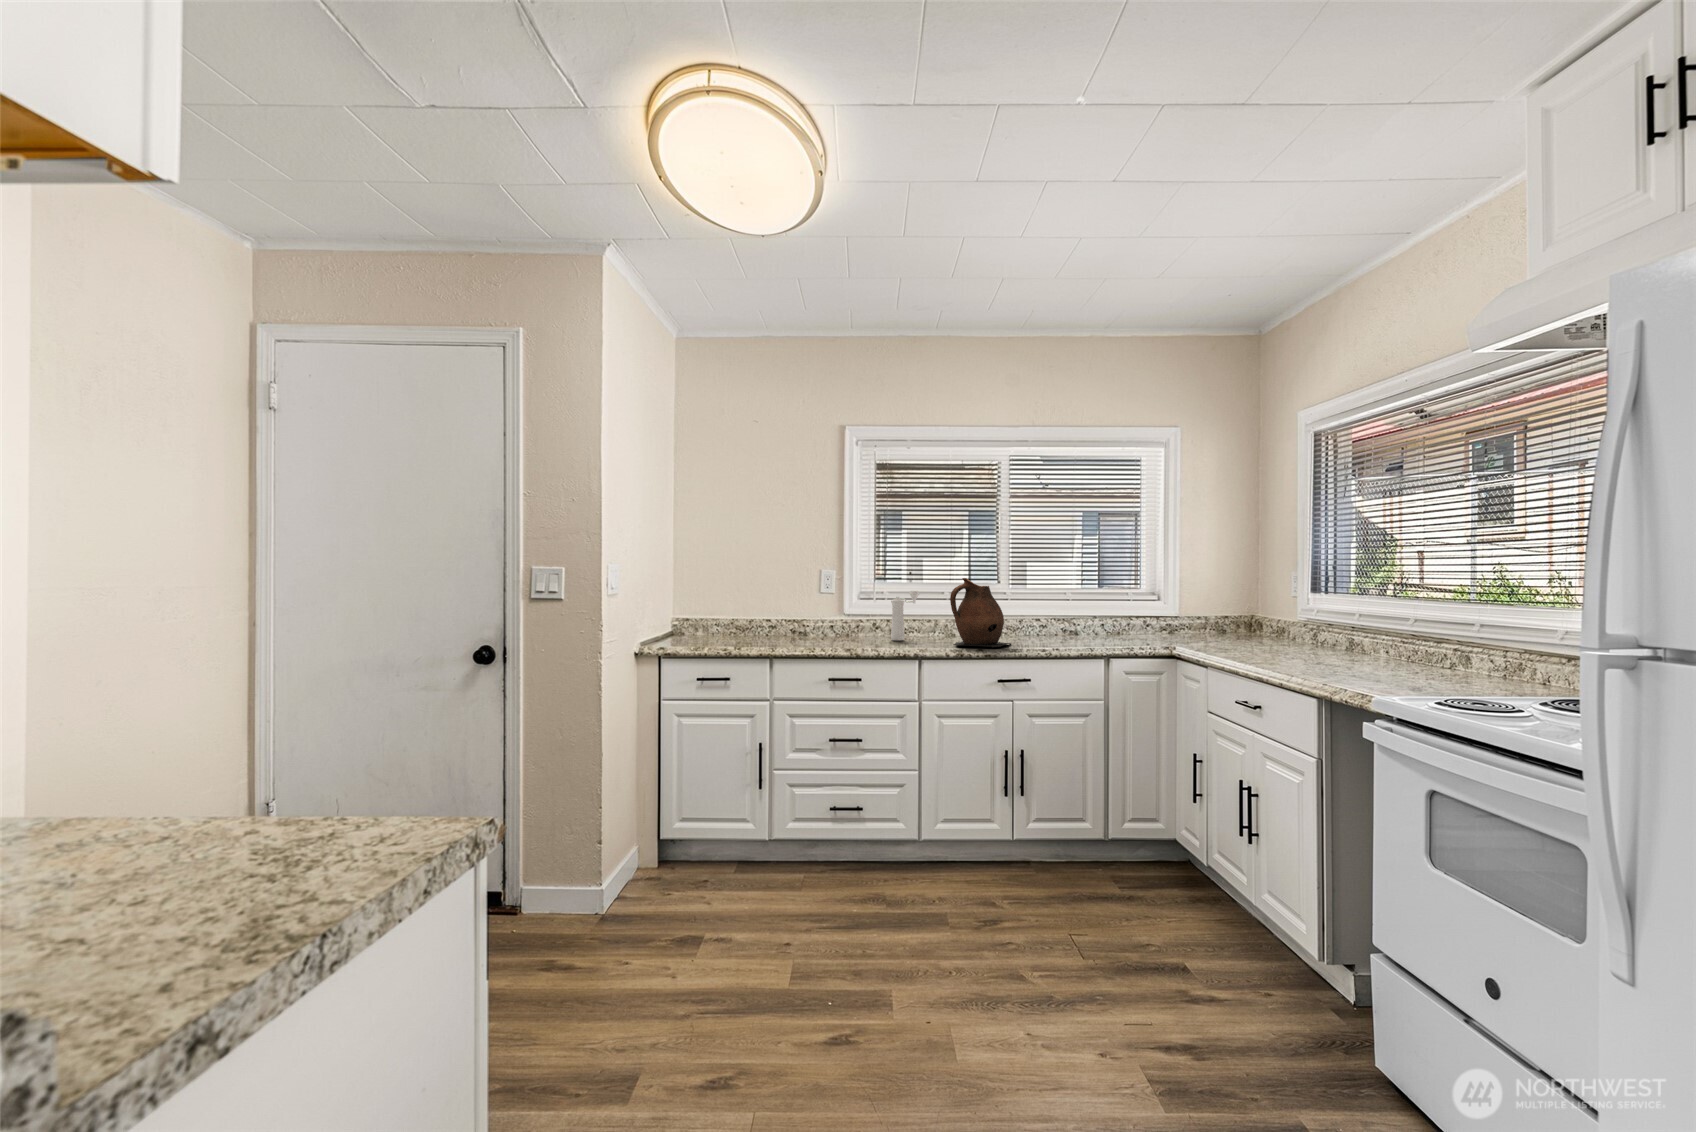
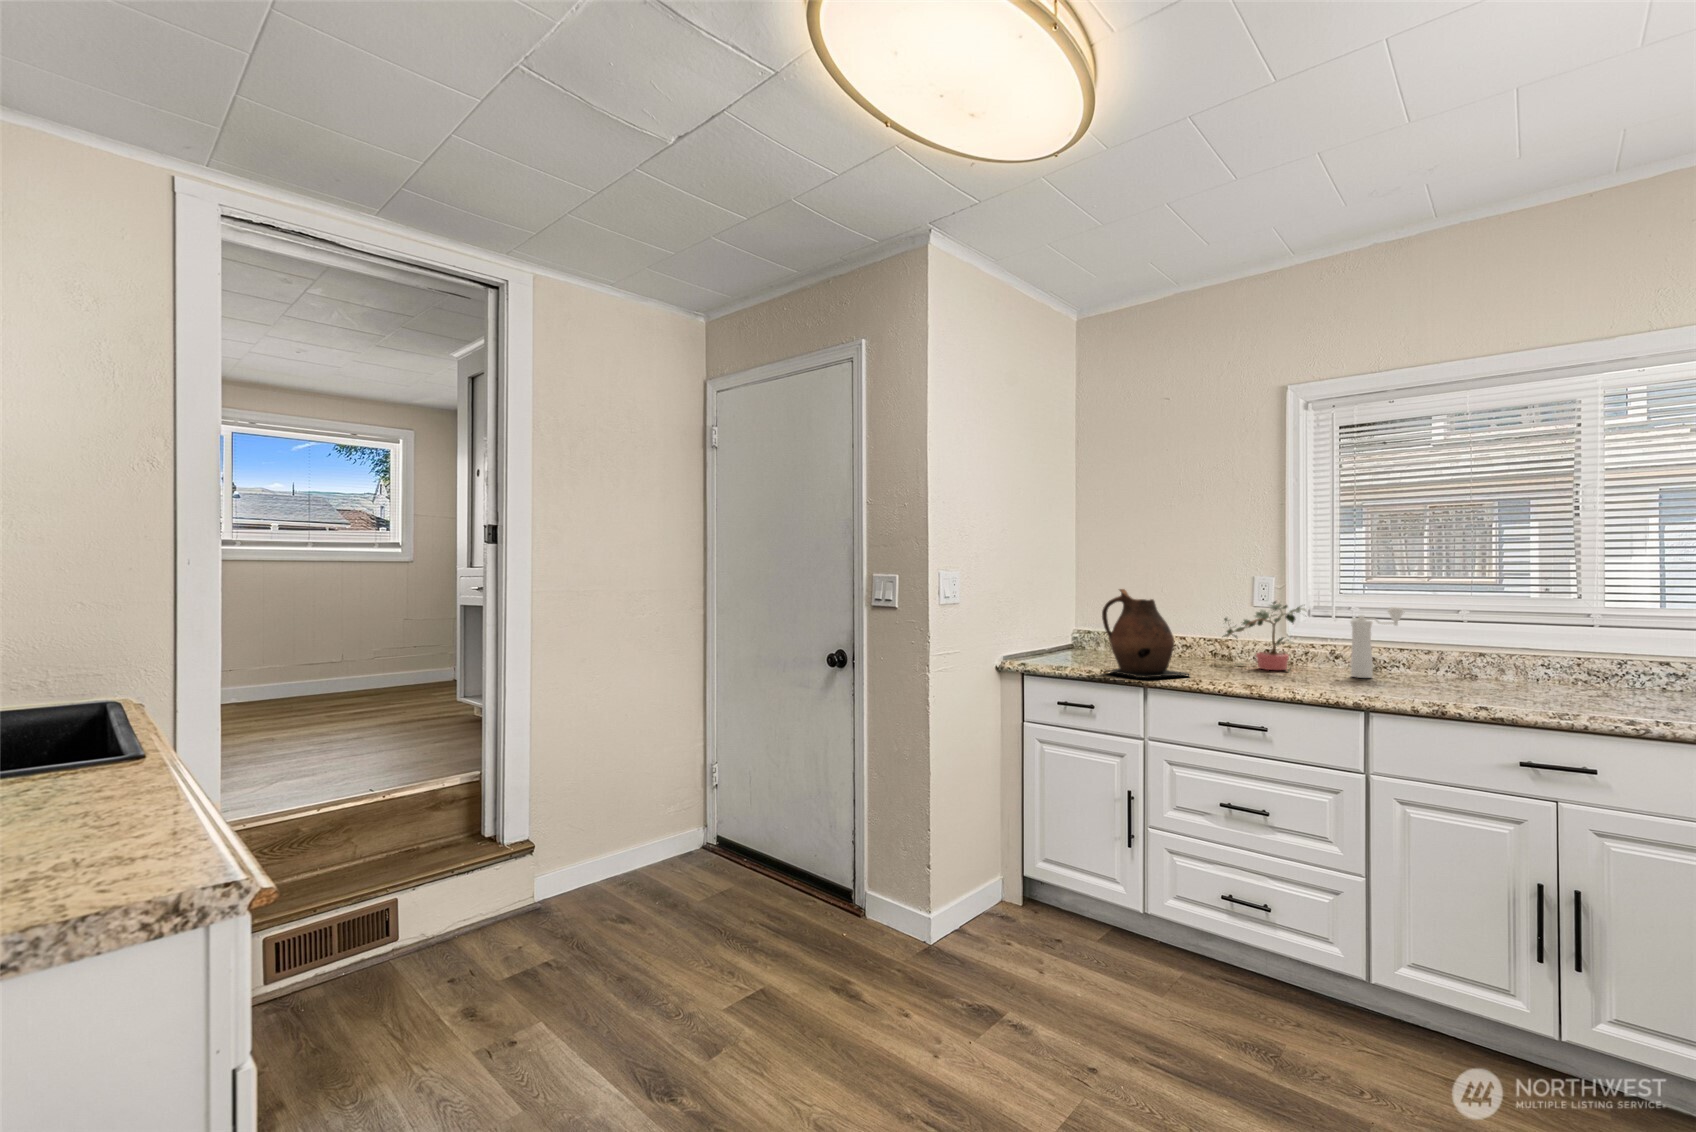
ceramic pitcher: present [950,578,1011,648] -> present [1102,589,1189,678]
potted plant: none [799,588,866,640] -> present [1224,601,1306,671]

